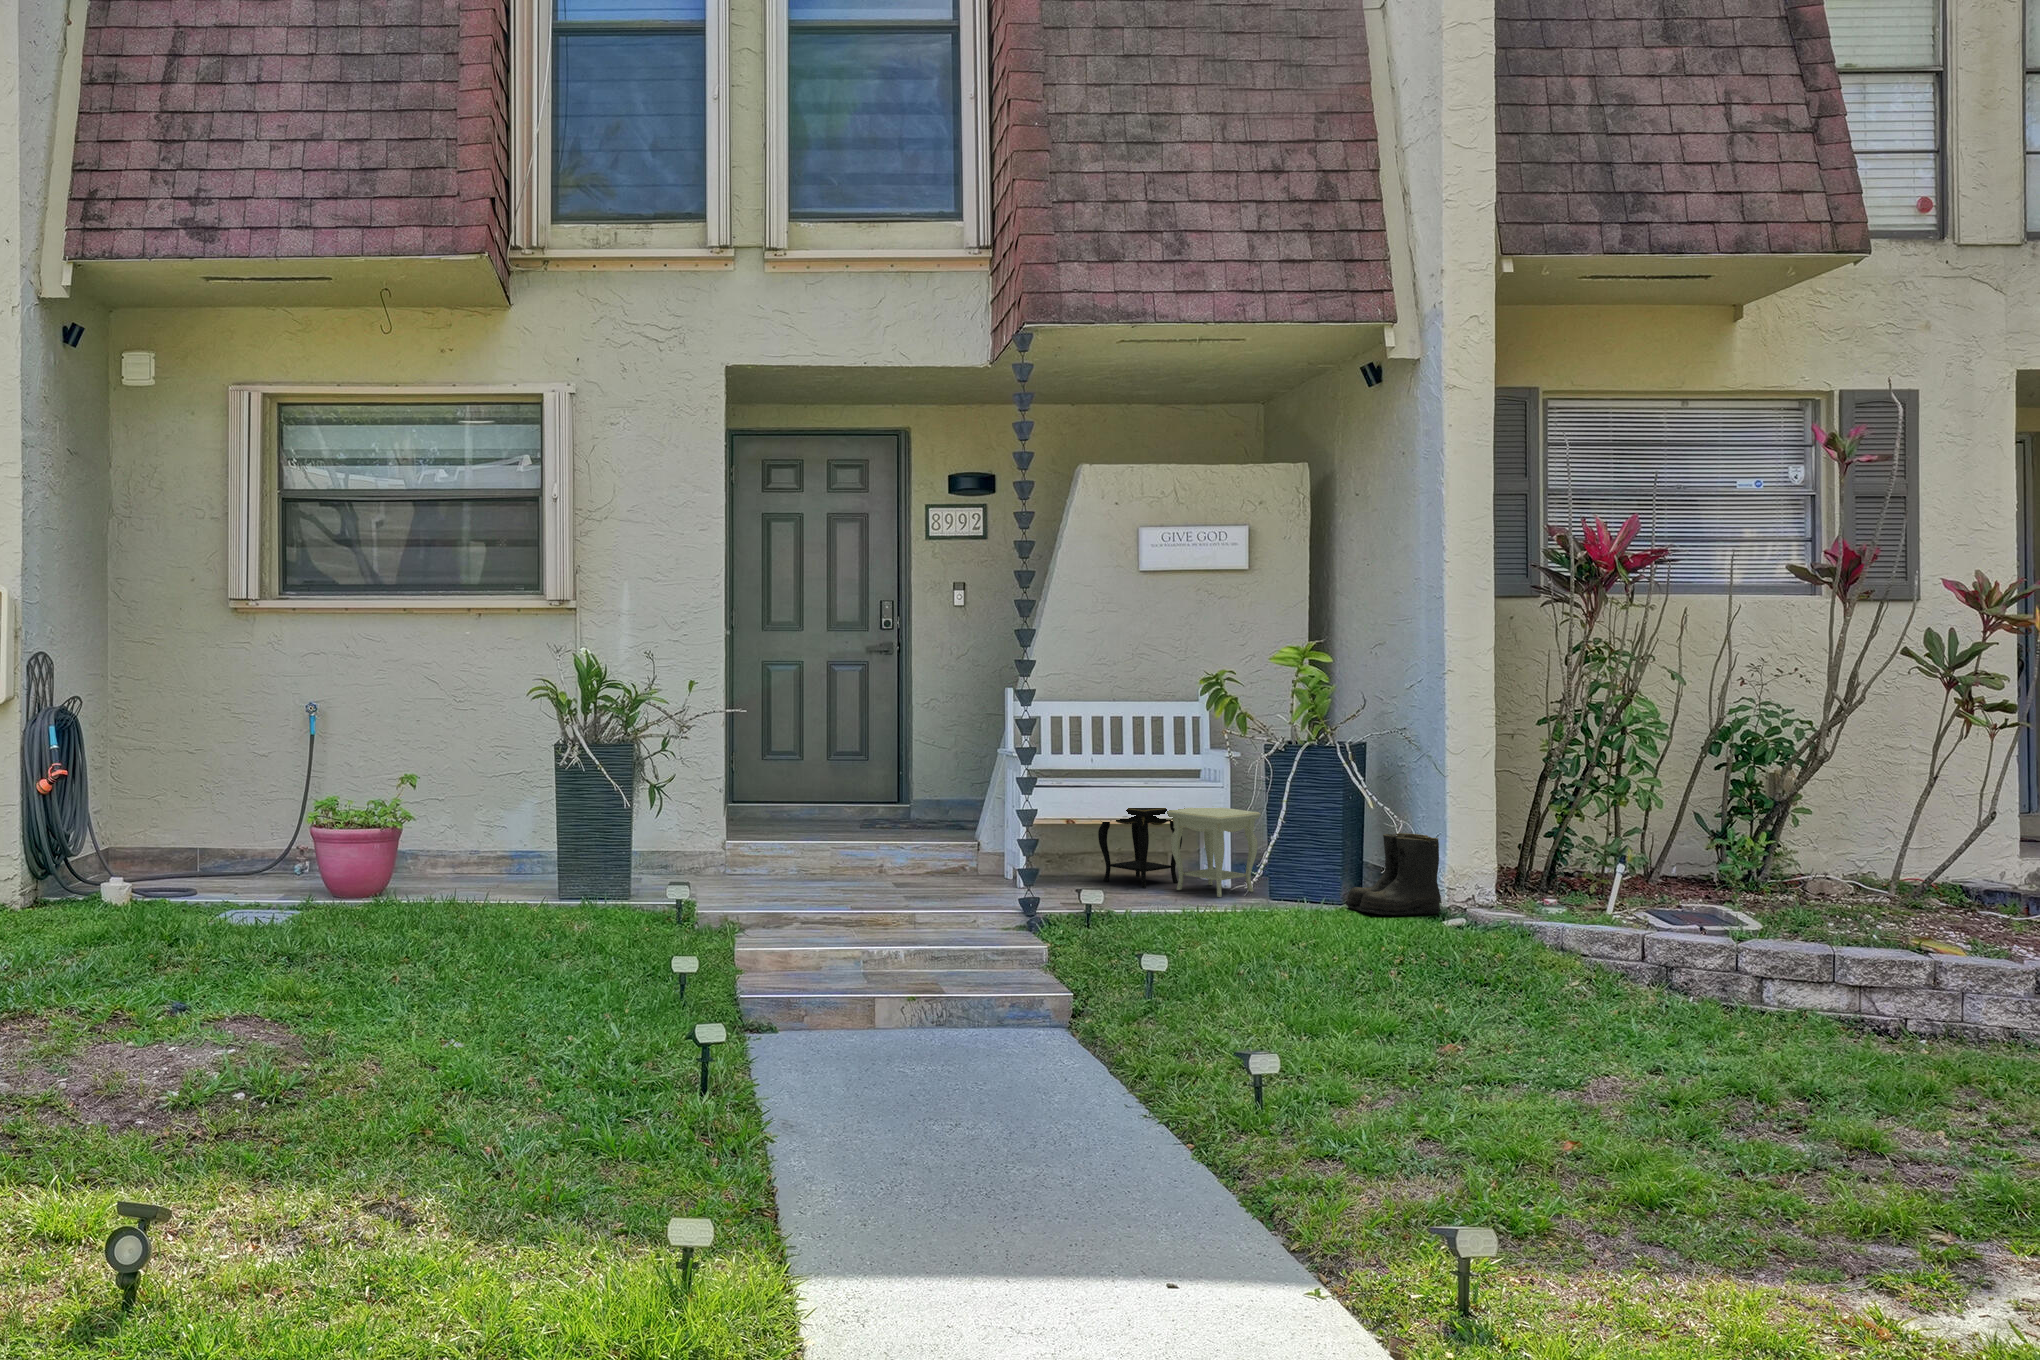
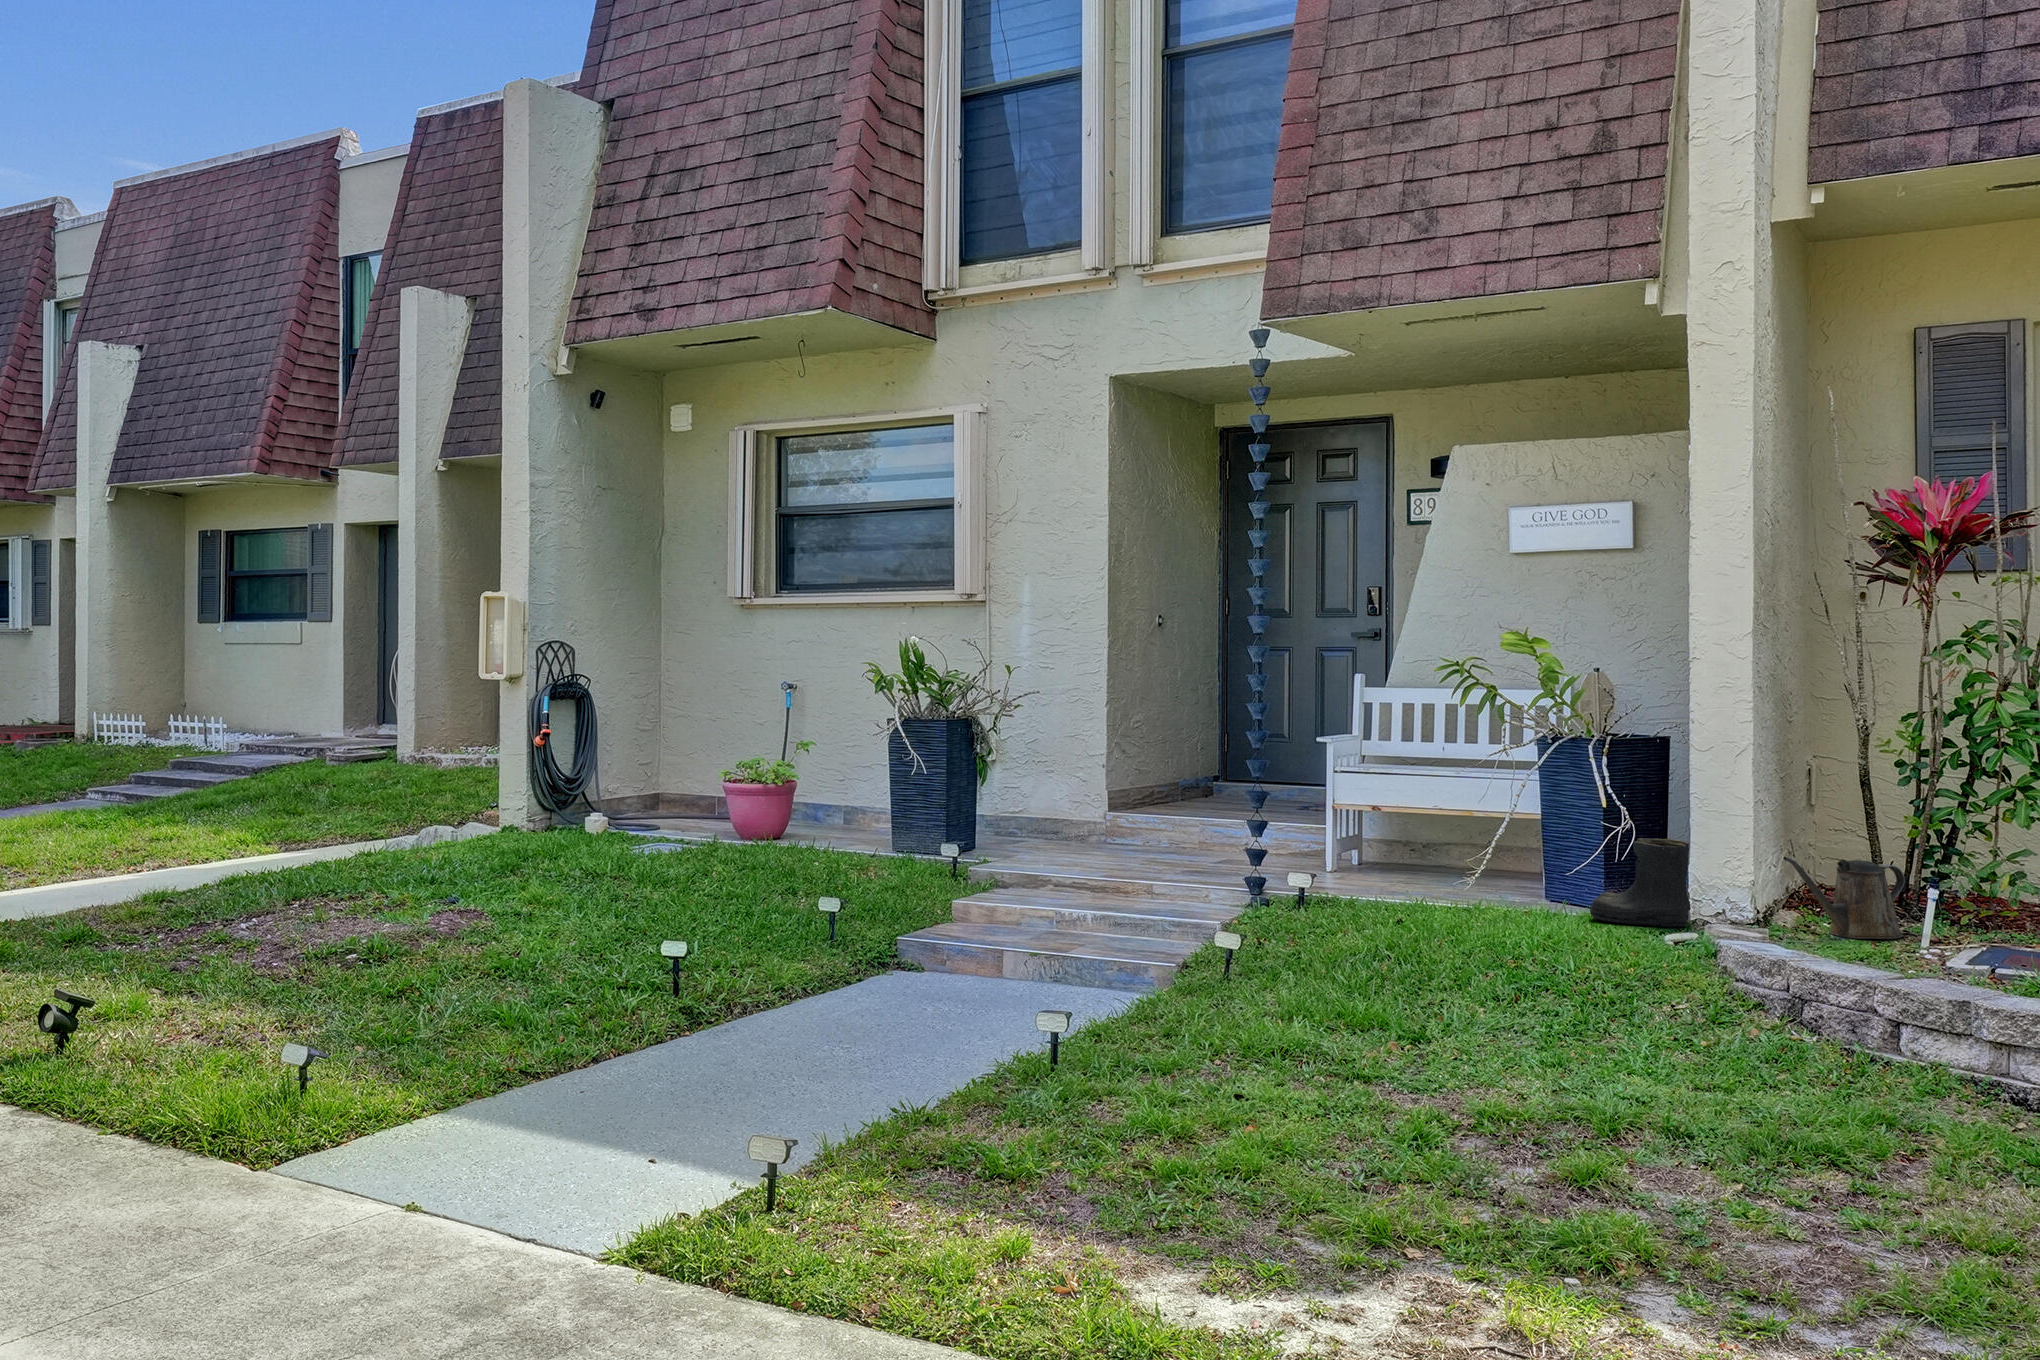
side table: present [1098,807,1260,897] -> none [1428,792,1563,893]
watering can: none [1518,841,1578,908] -> present [1783,857,1905,939]

